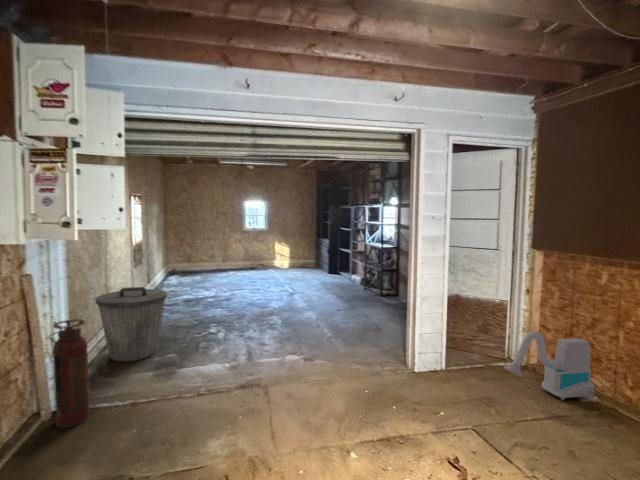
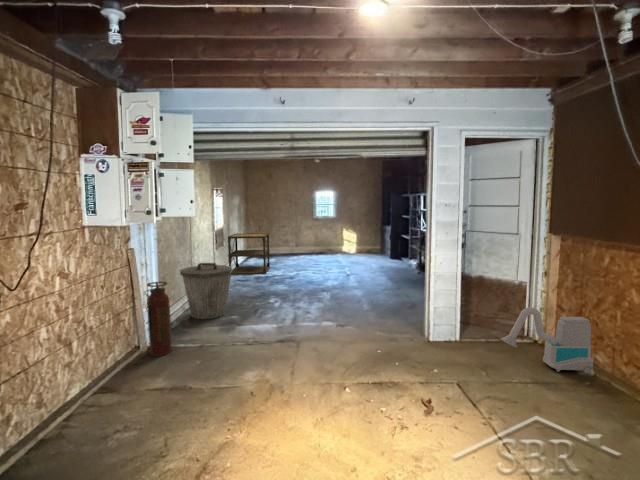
shelving unit: none [149,247,198,297] -> present [228,233,270,275]

